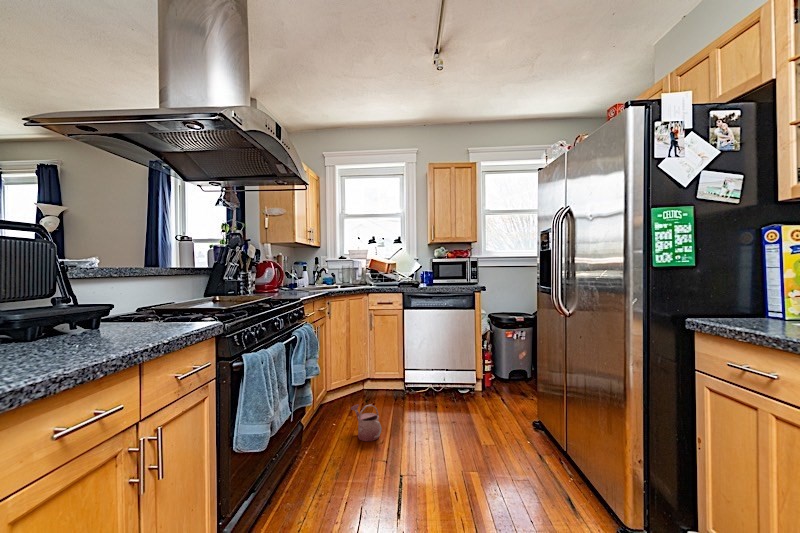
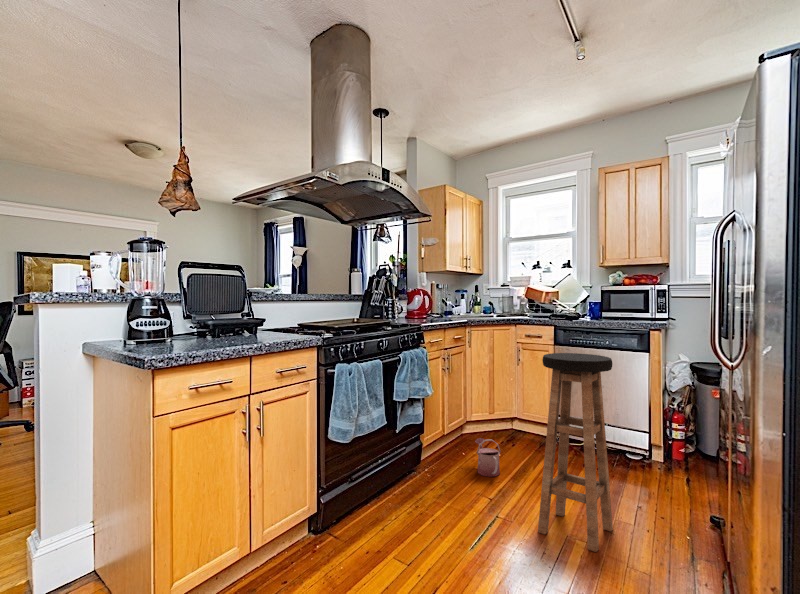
bar stool: none [440,317,500,493] -> present [538,353,613,552]

